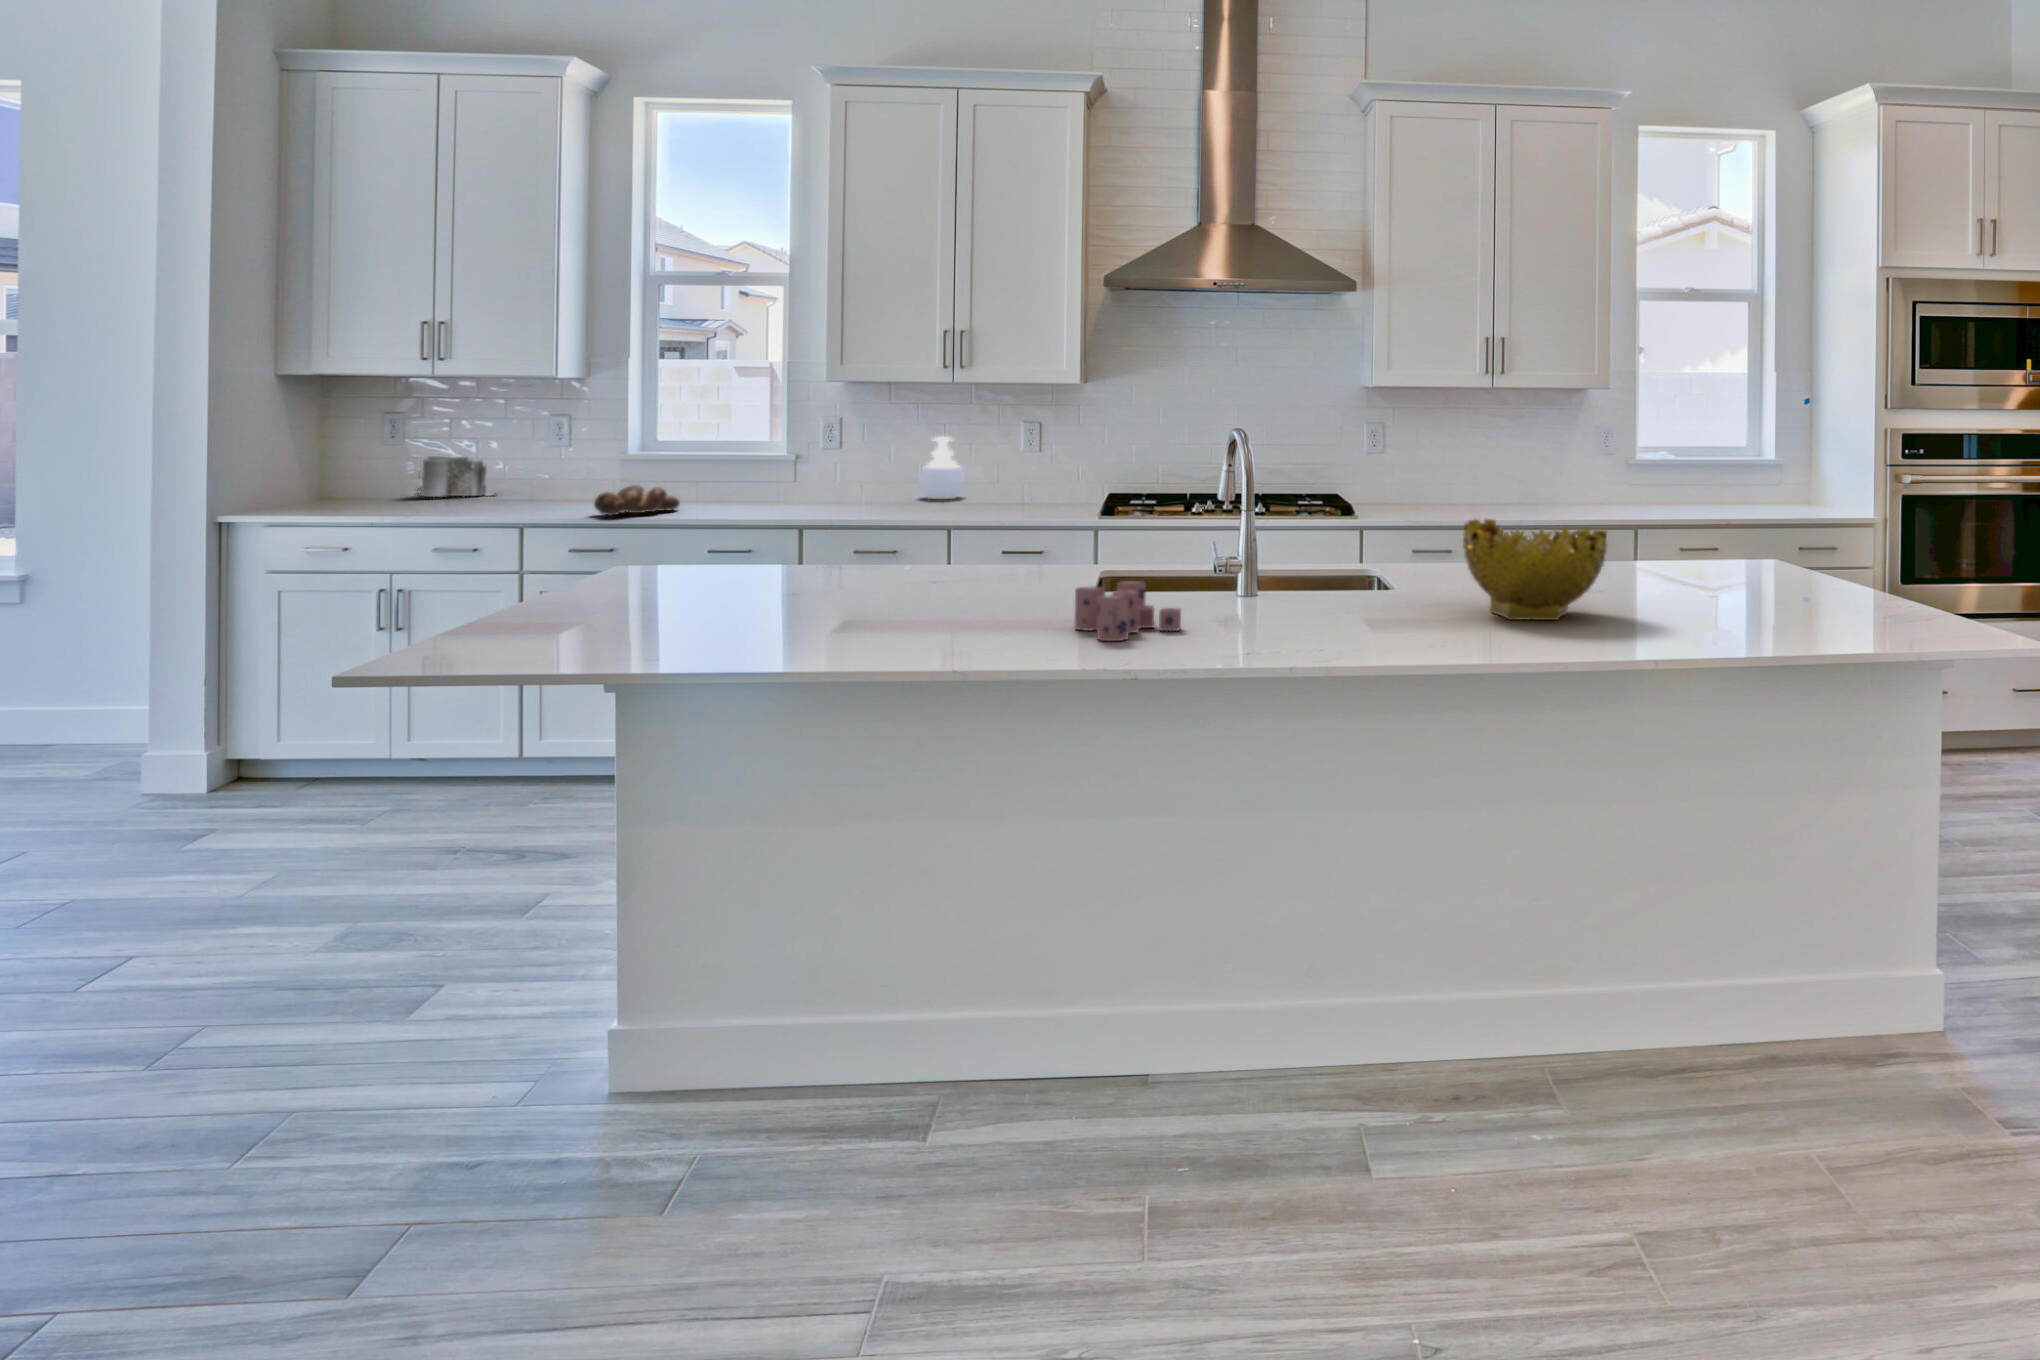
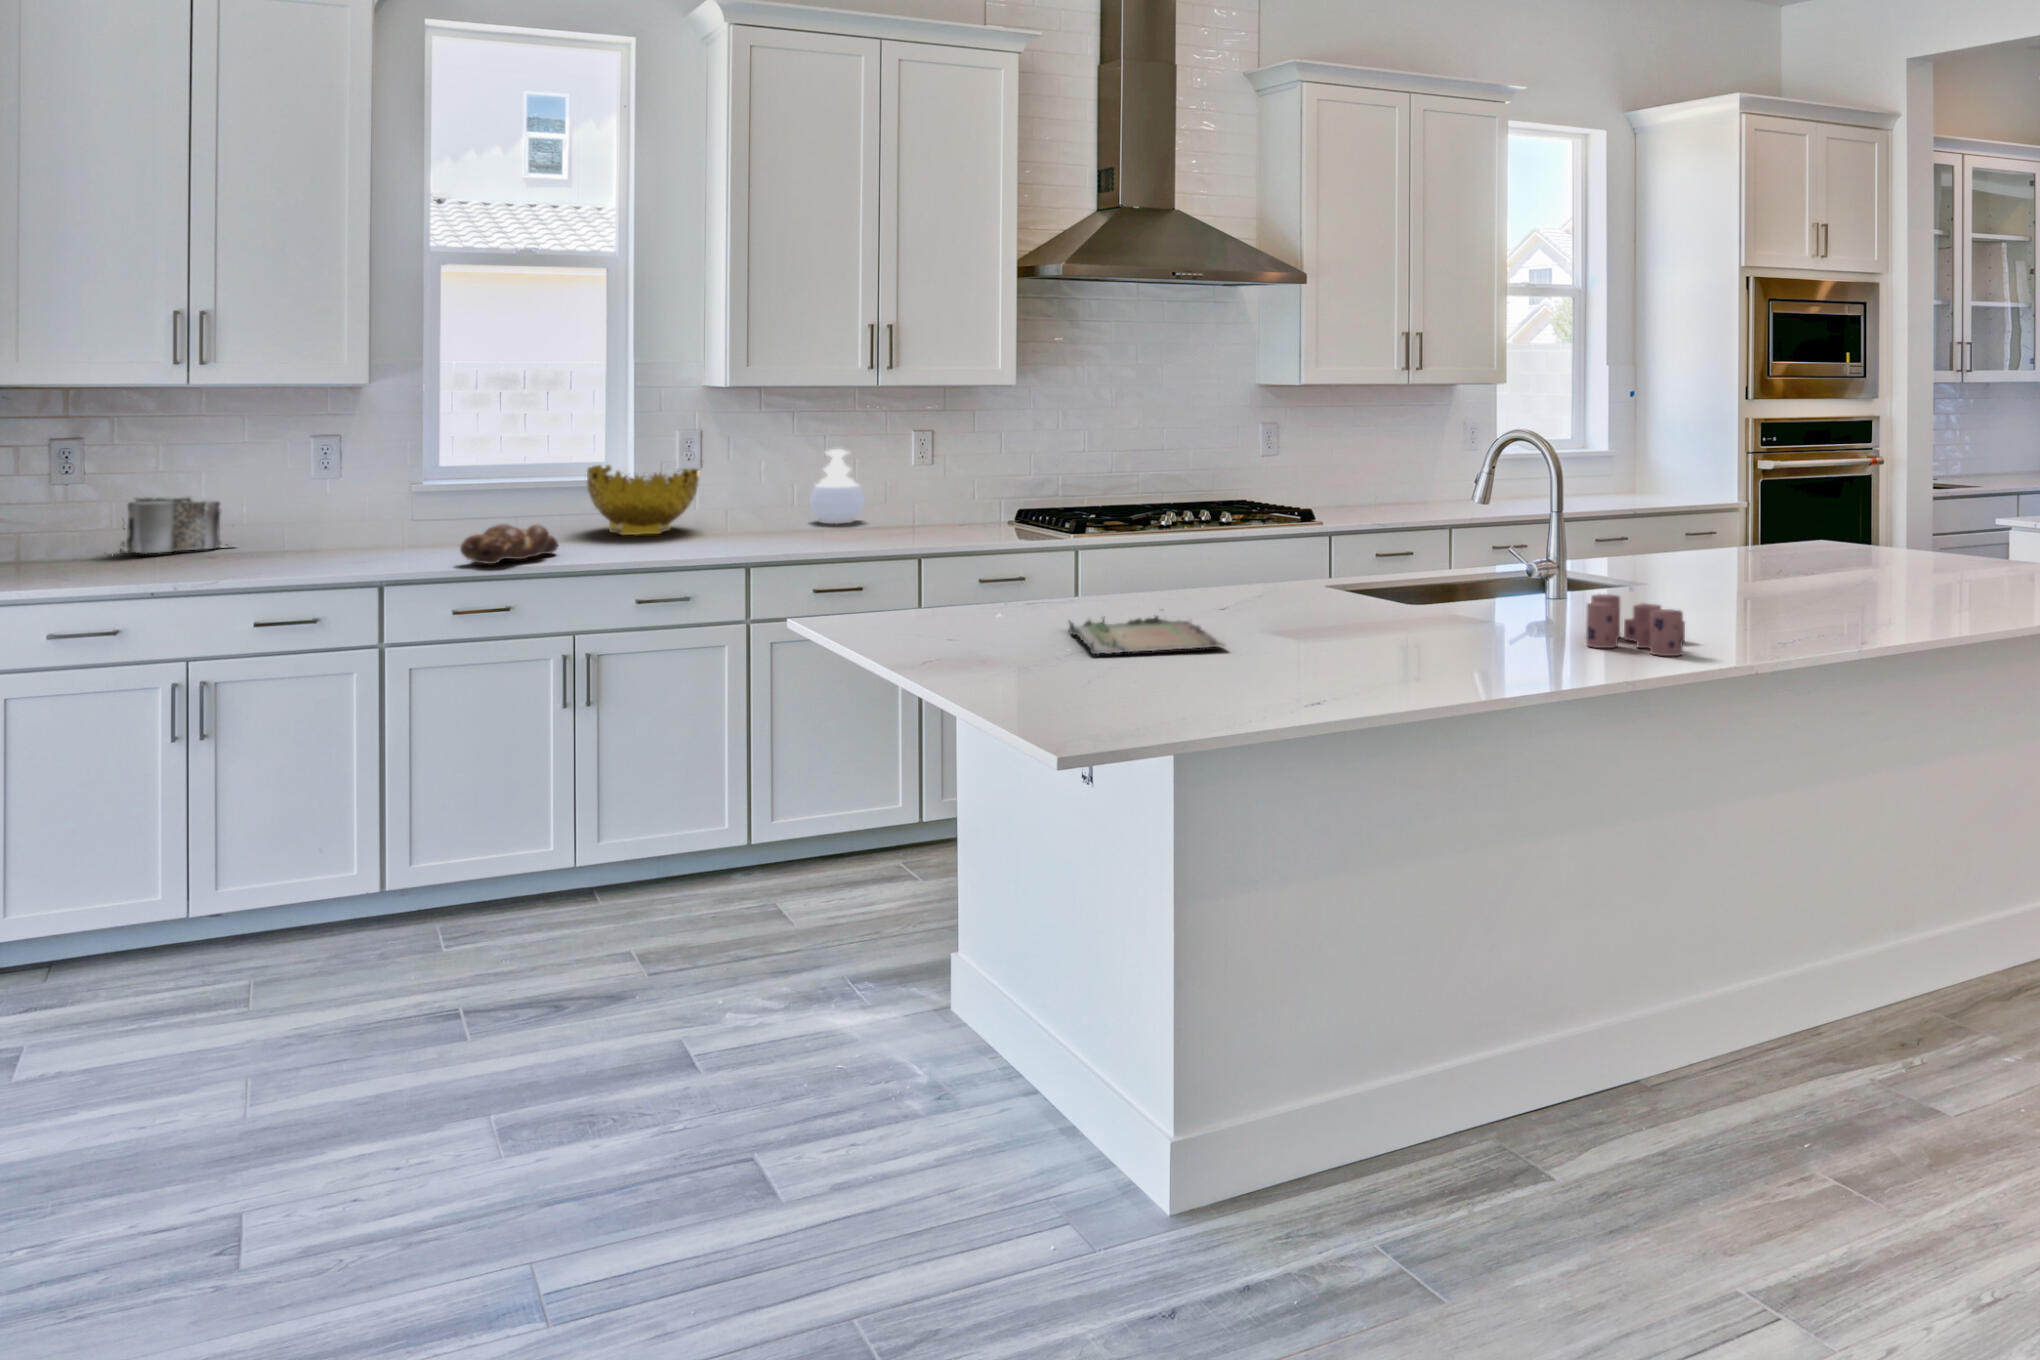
decorative bowl: present [1463,519,1607,620] -> present [587,465,699,535]
tray: none [672,568,846,603] -> present [1069,609,1225,655]

